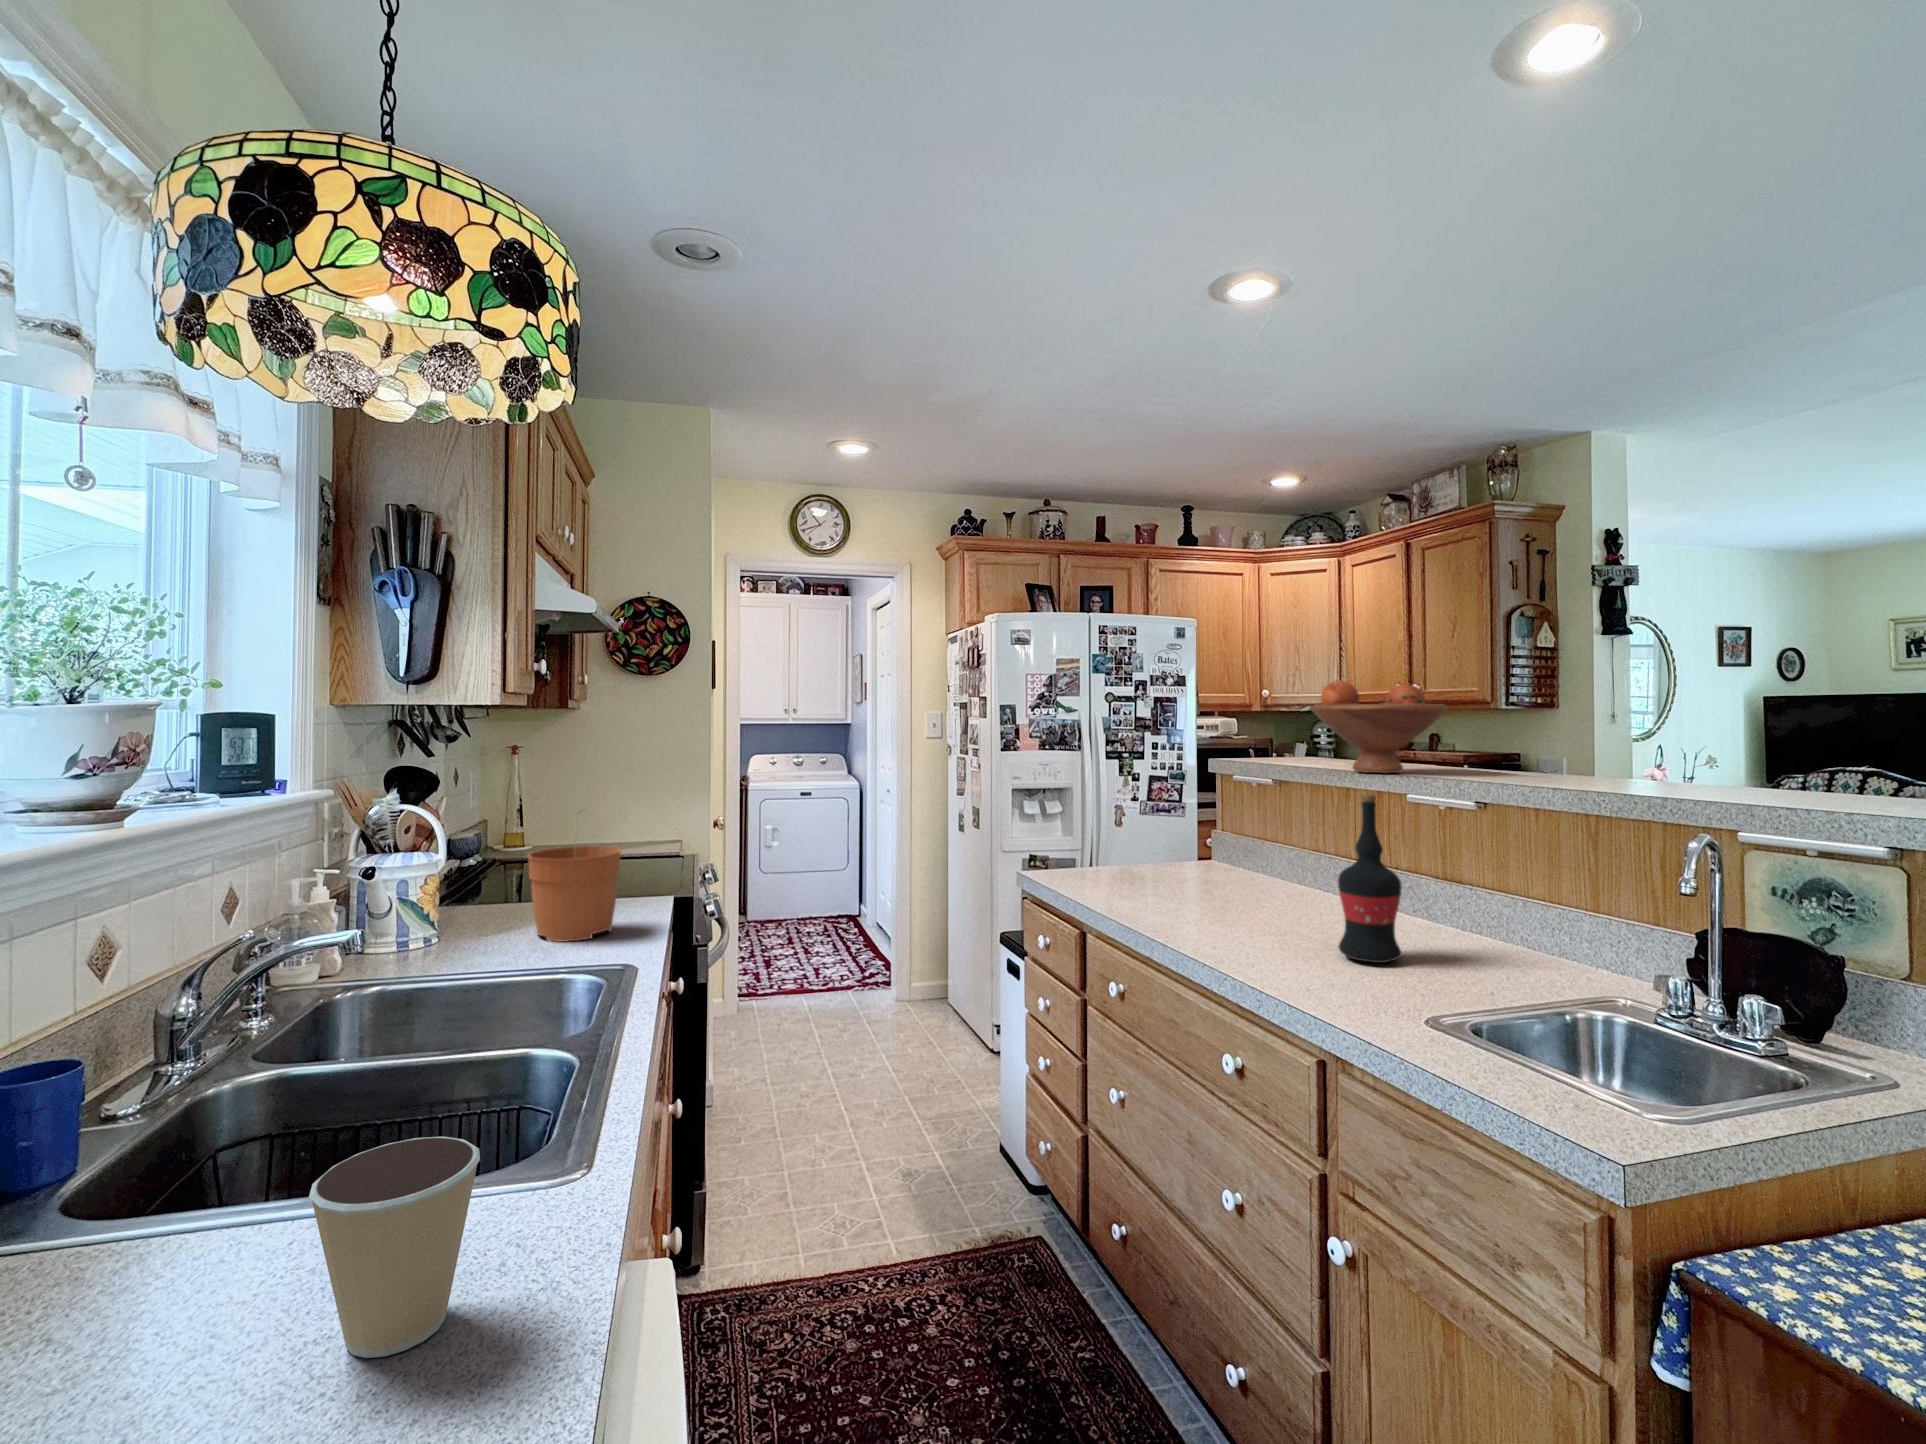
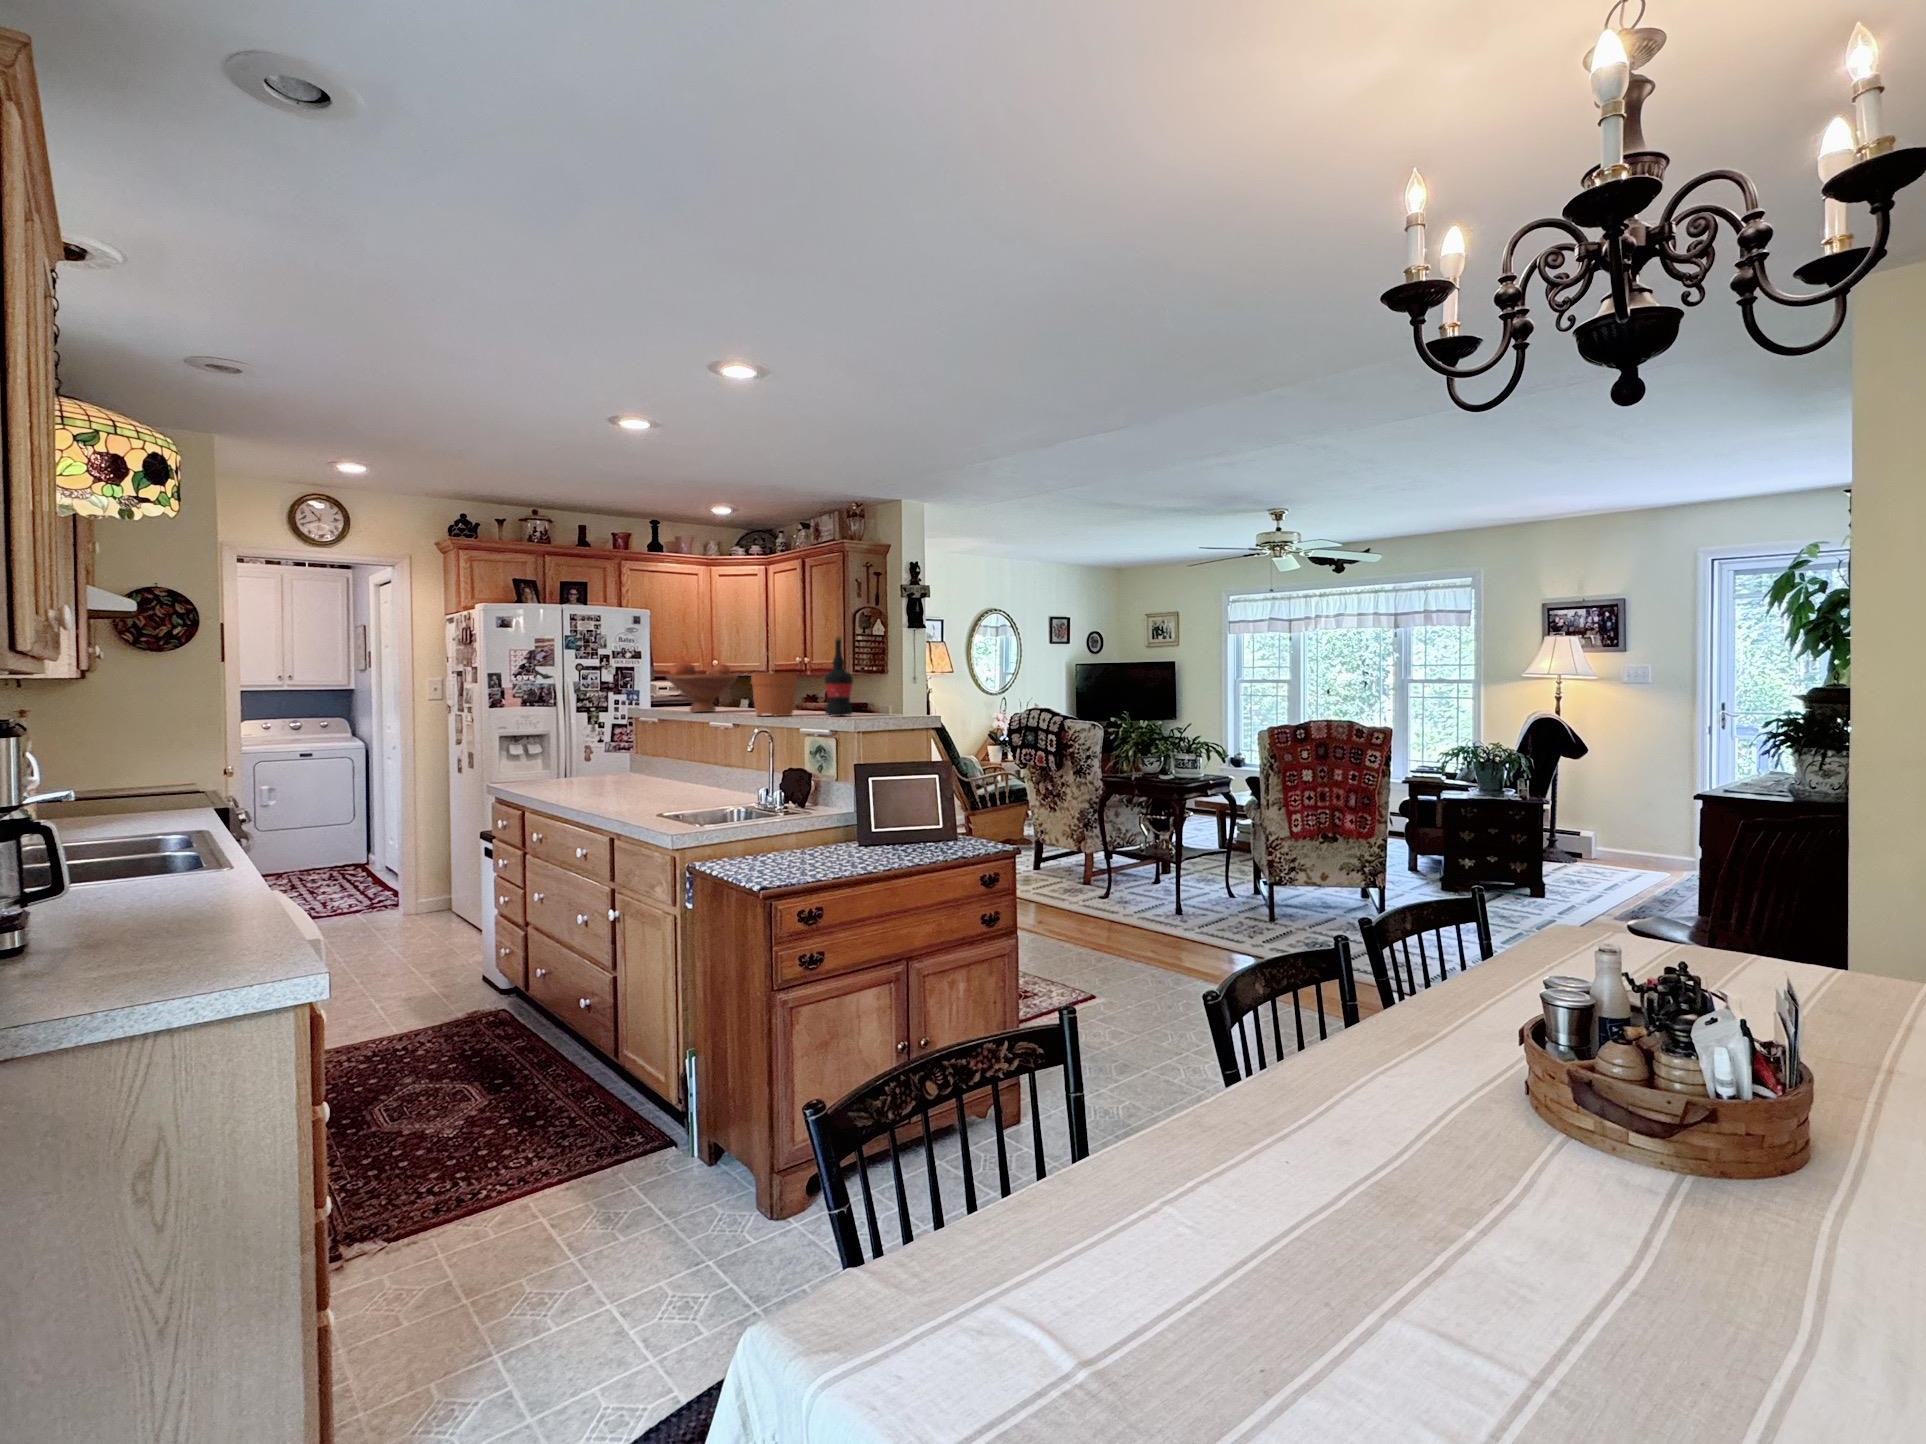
wine bottle: present [1338,794,1402,963] -> present [825,636,853,716]
plant pot: present [528,811,621,942] -> present [751,672,797,716]
coffee cup: present [309,1137,480,1358] -> none [141,839,208,900]

